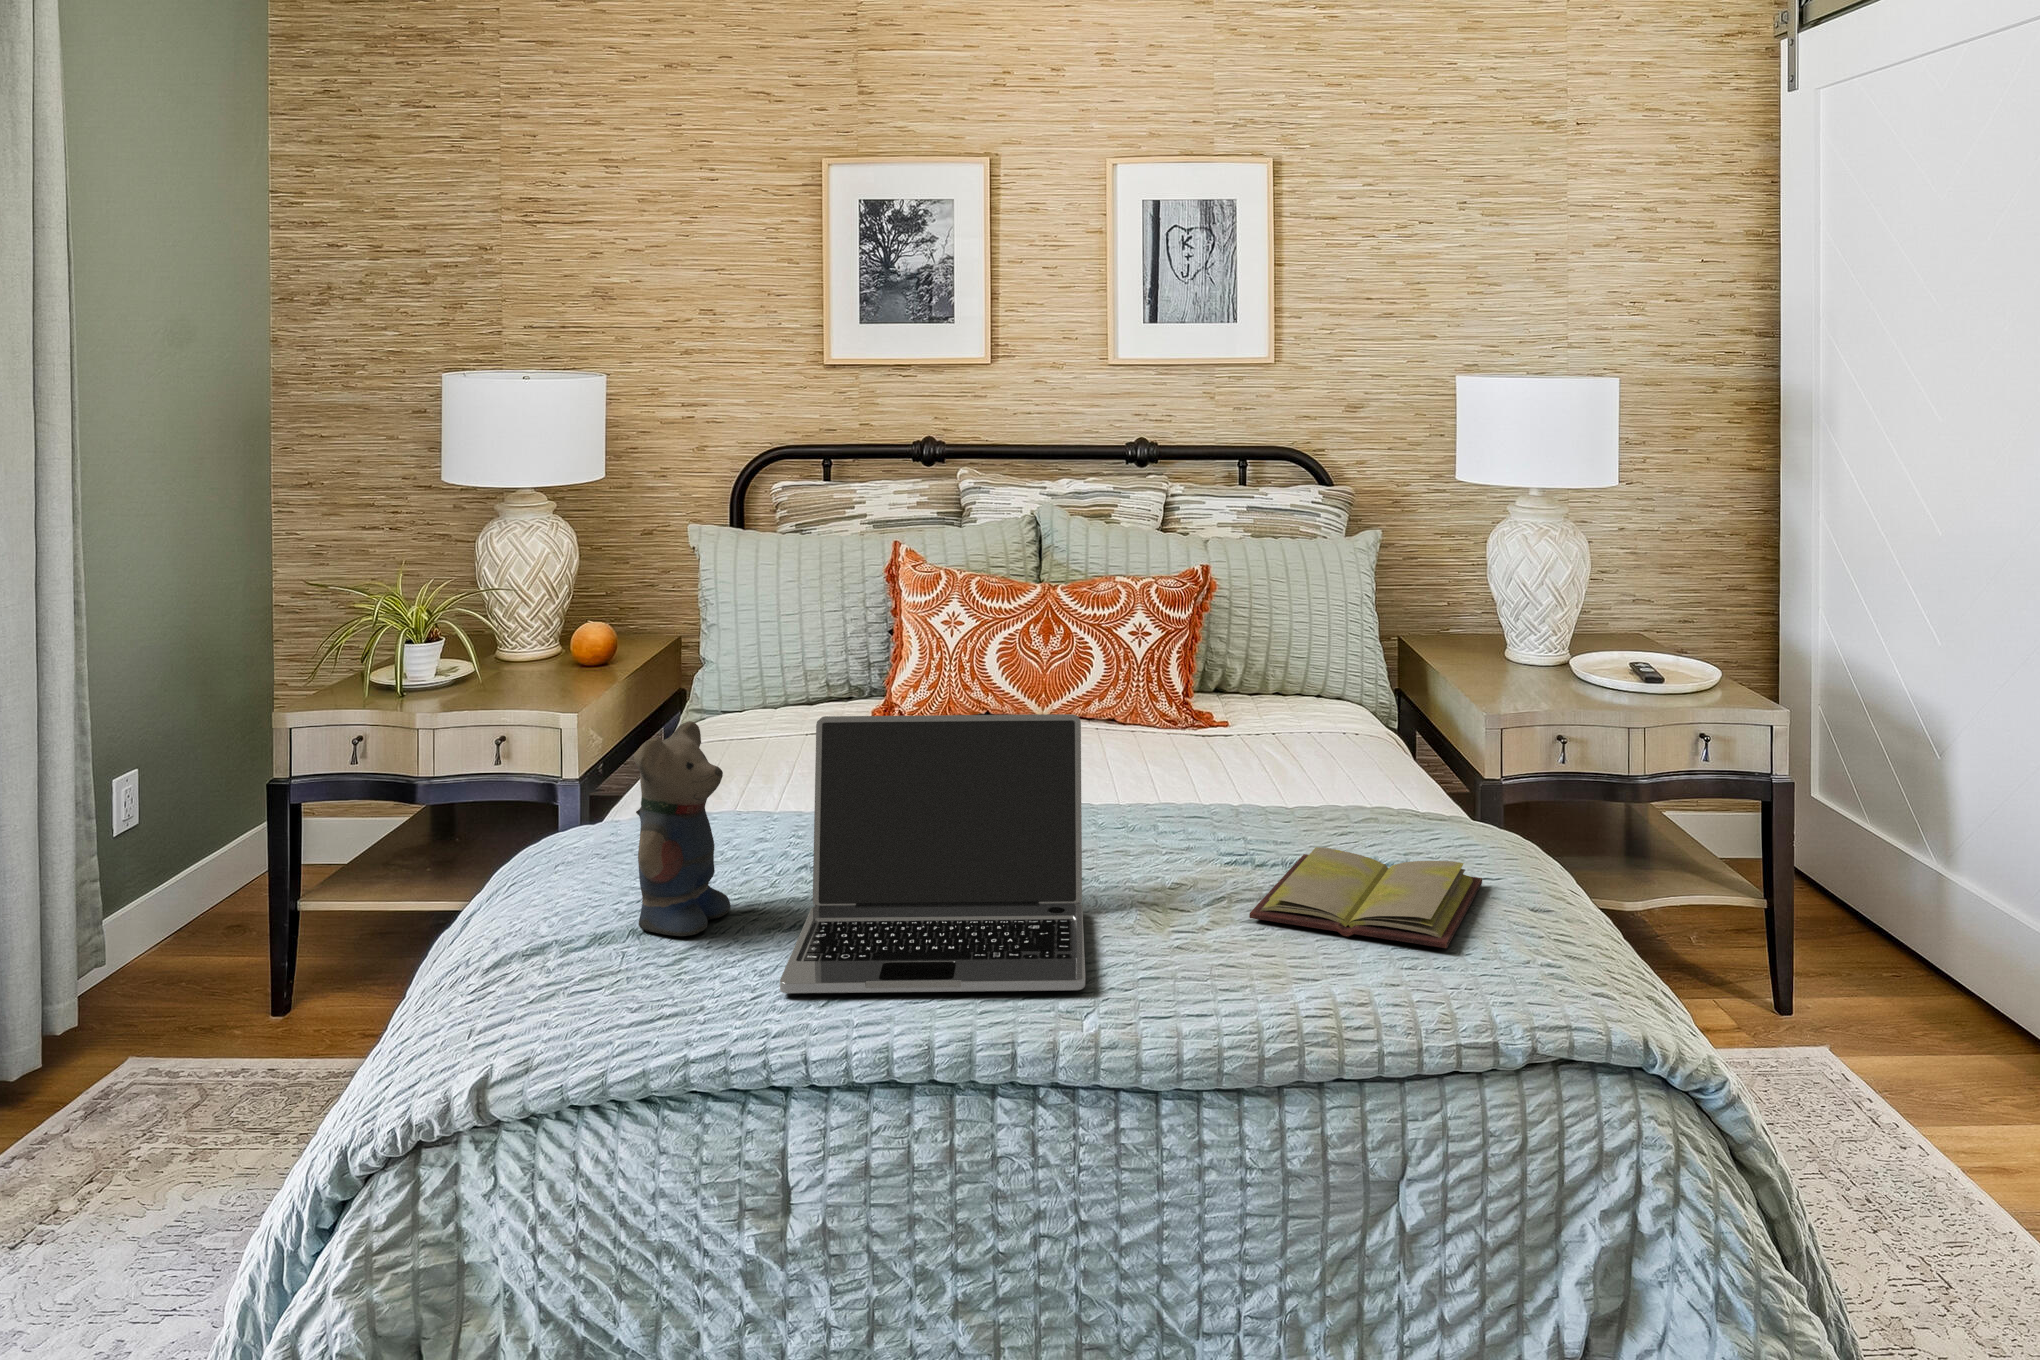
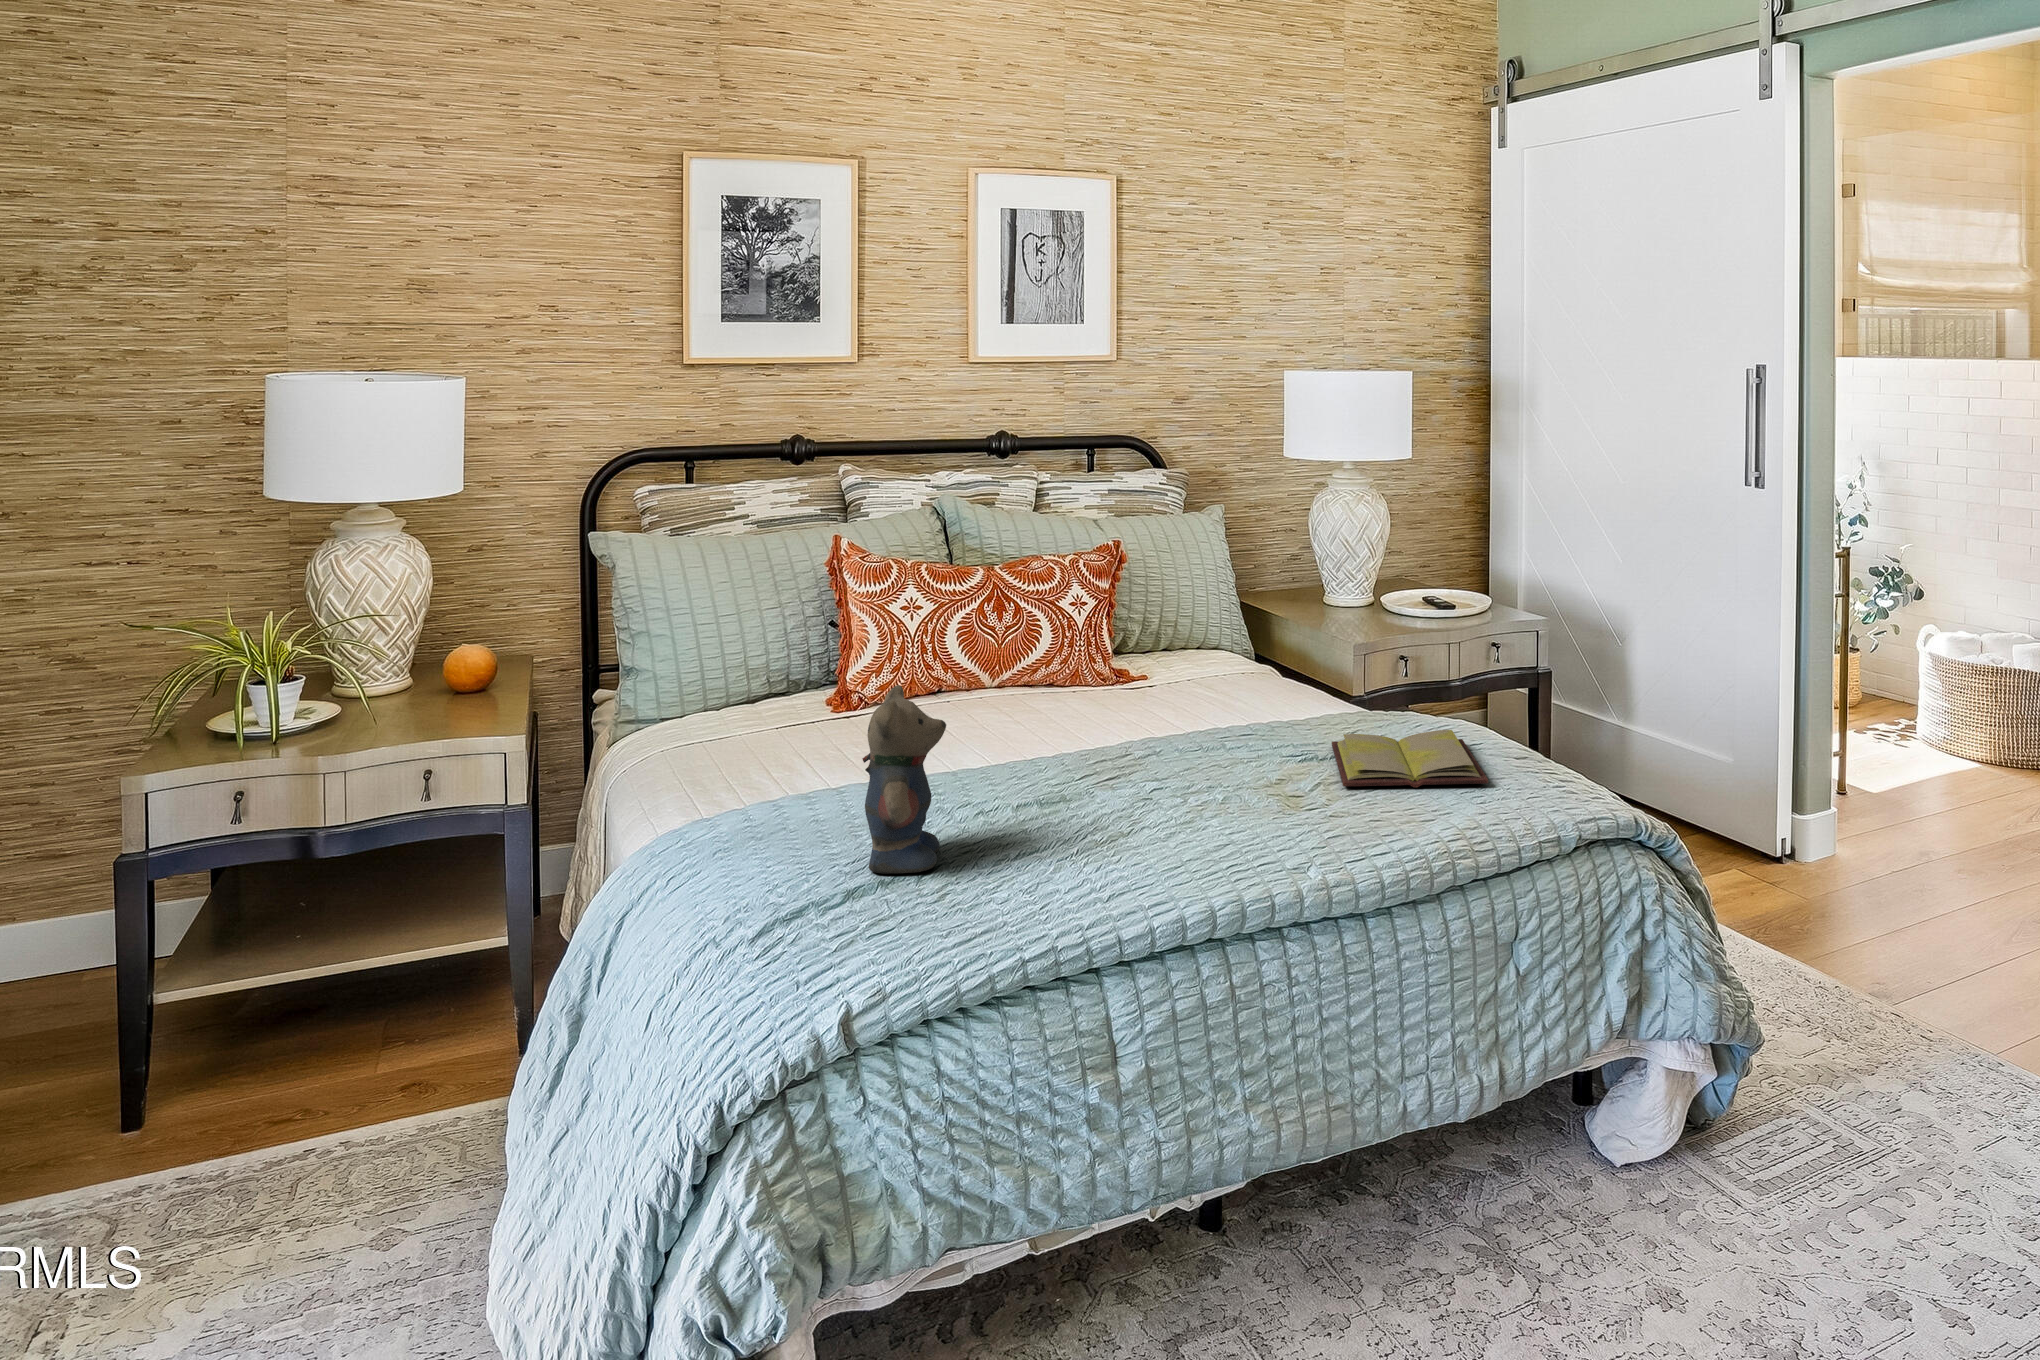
laptop: present [780,714,1085,993] -> none [1005,648,1288,893]

